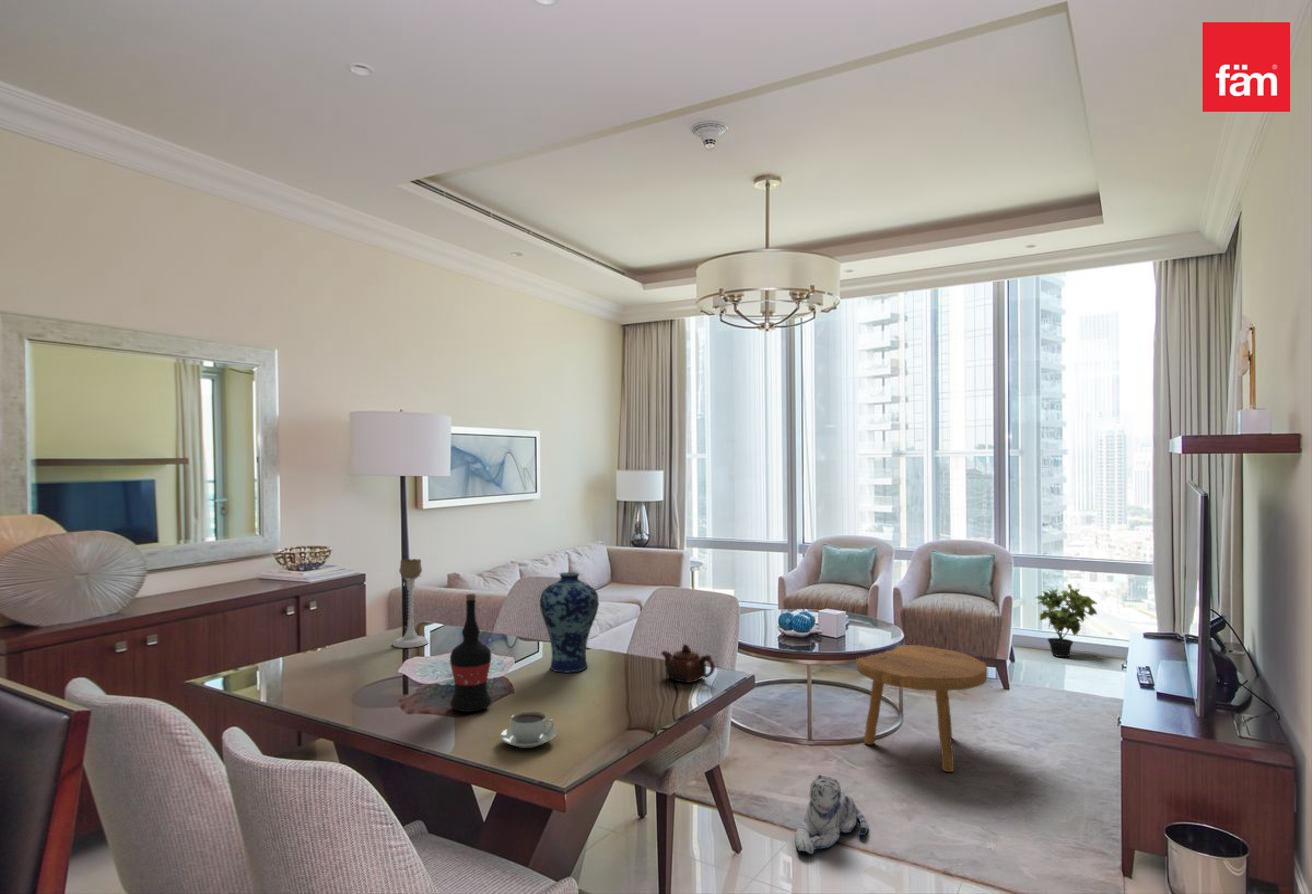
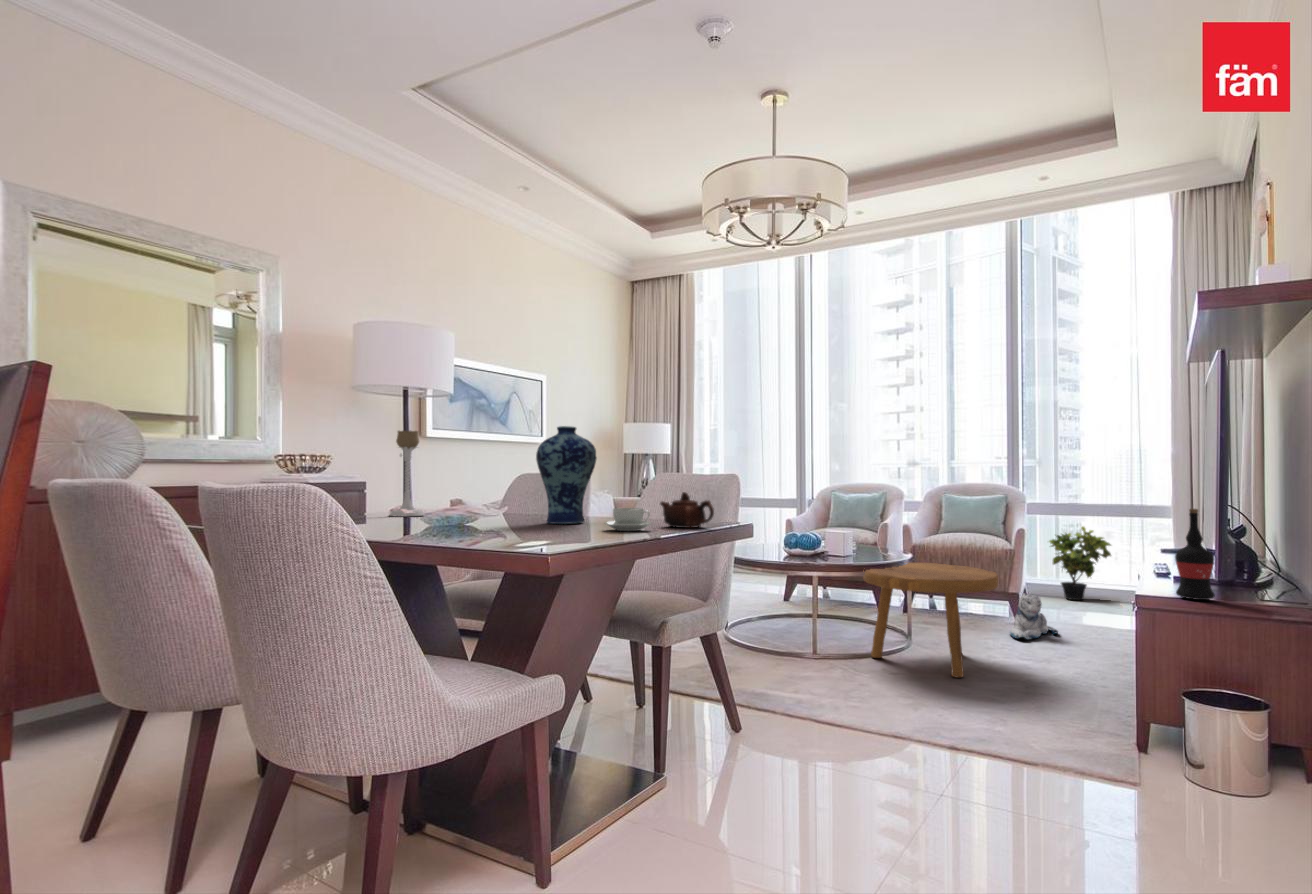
wine bottle: present [450,594,491,712] -> present [1175,509,1215,600]
coffee cup: present [500,711,557,748] -> present [605,508,651,531]
plush toy: present [795,775,868,854] -> present [1010,593,1058,639]

